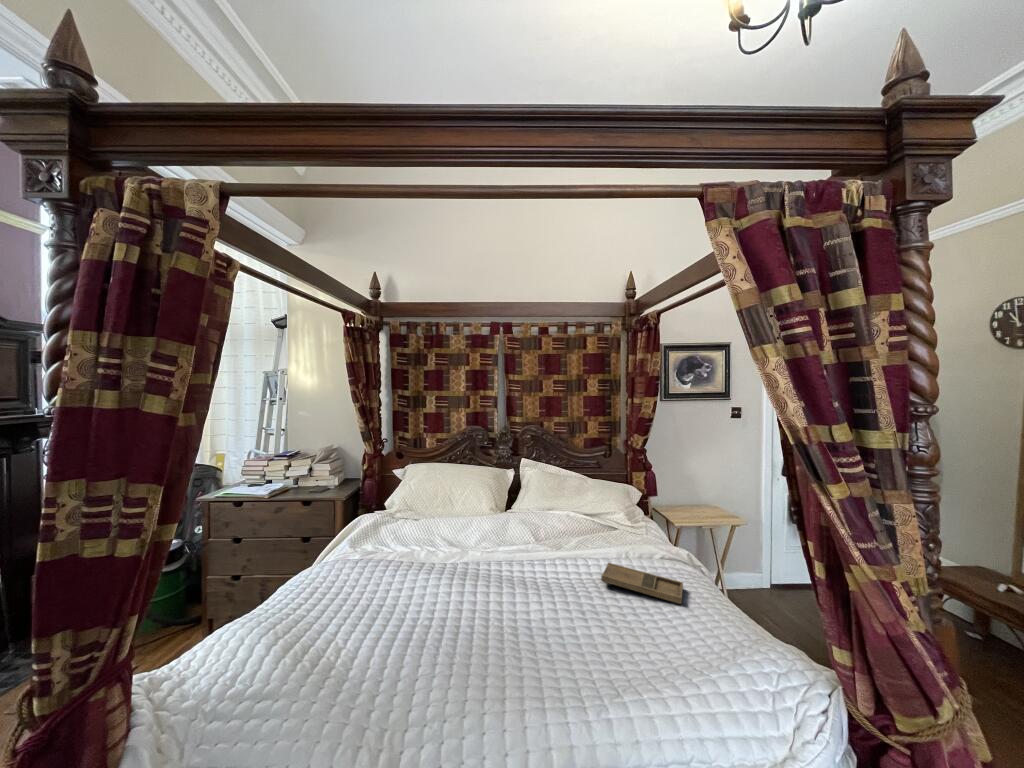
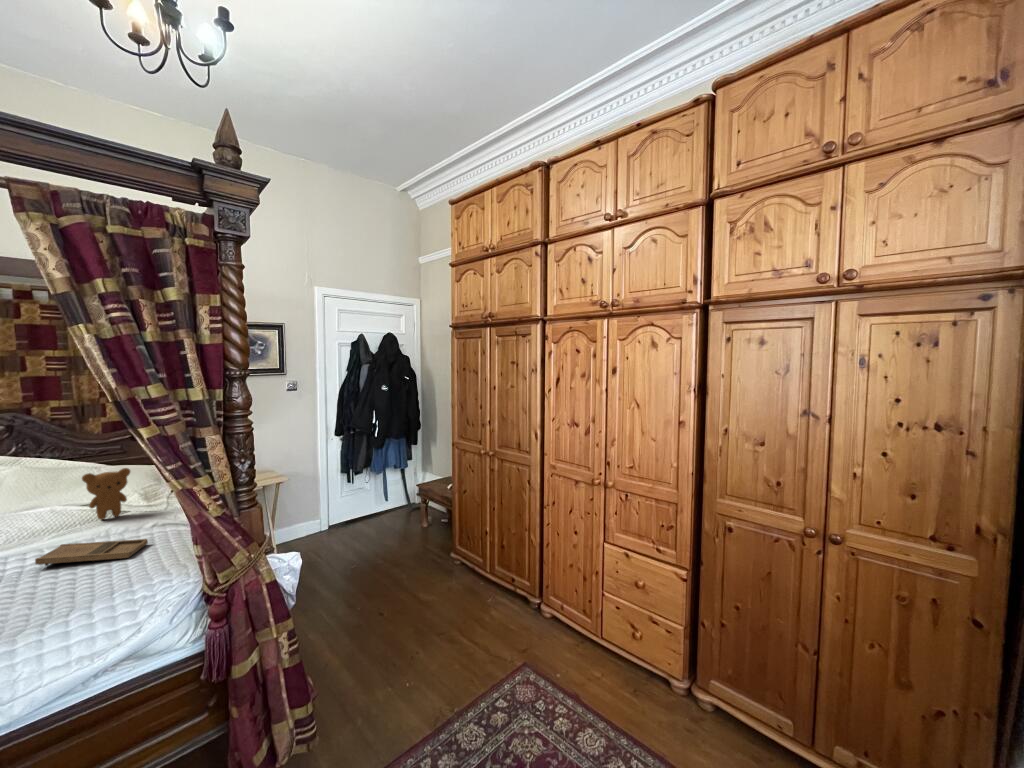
teddy bear: none [596,489,627,536] -> present [82,468,130,520]

